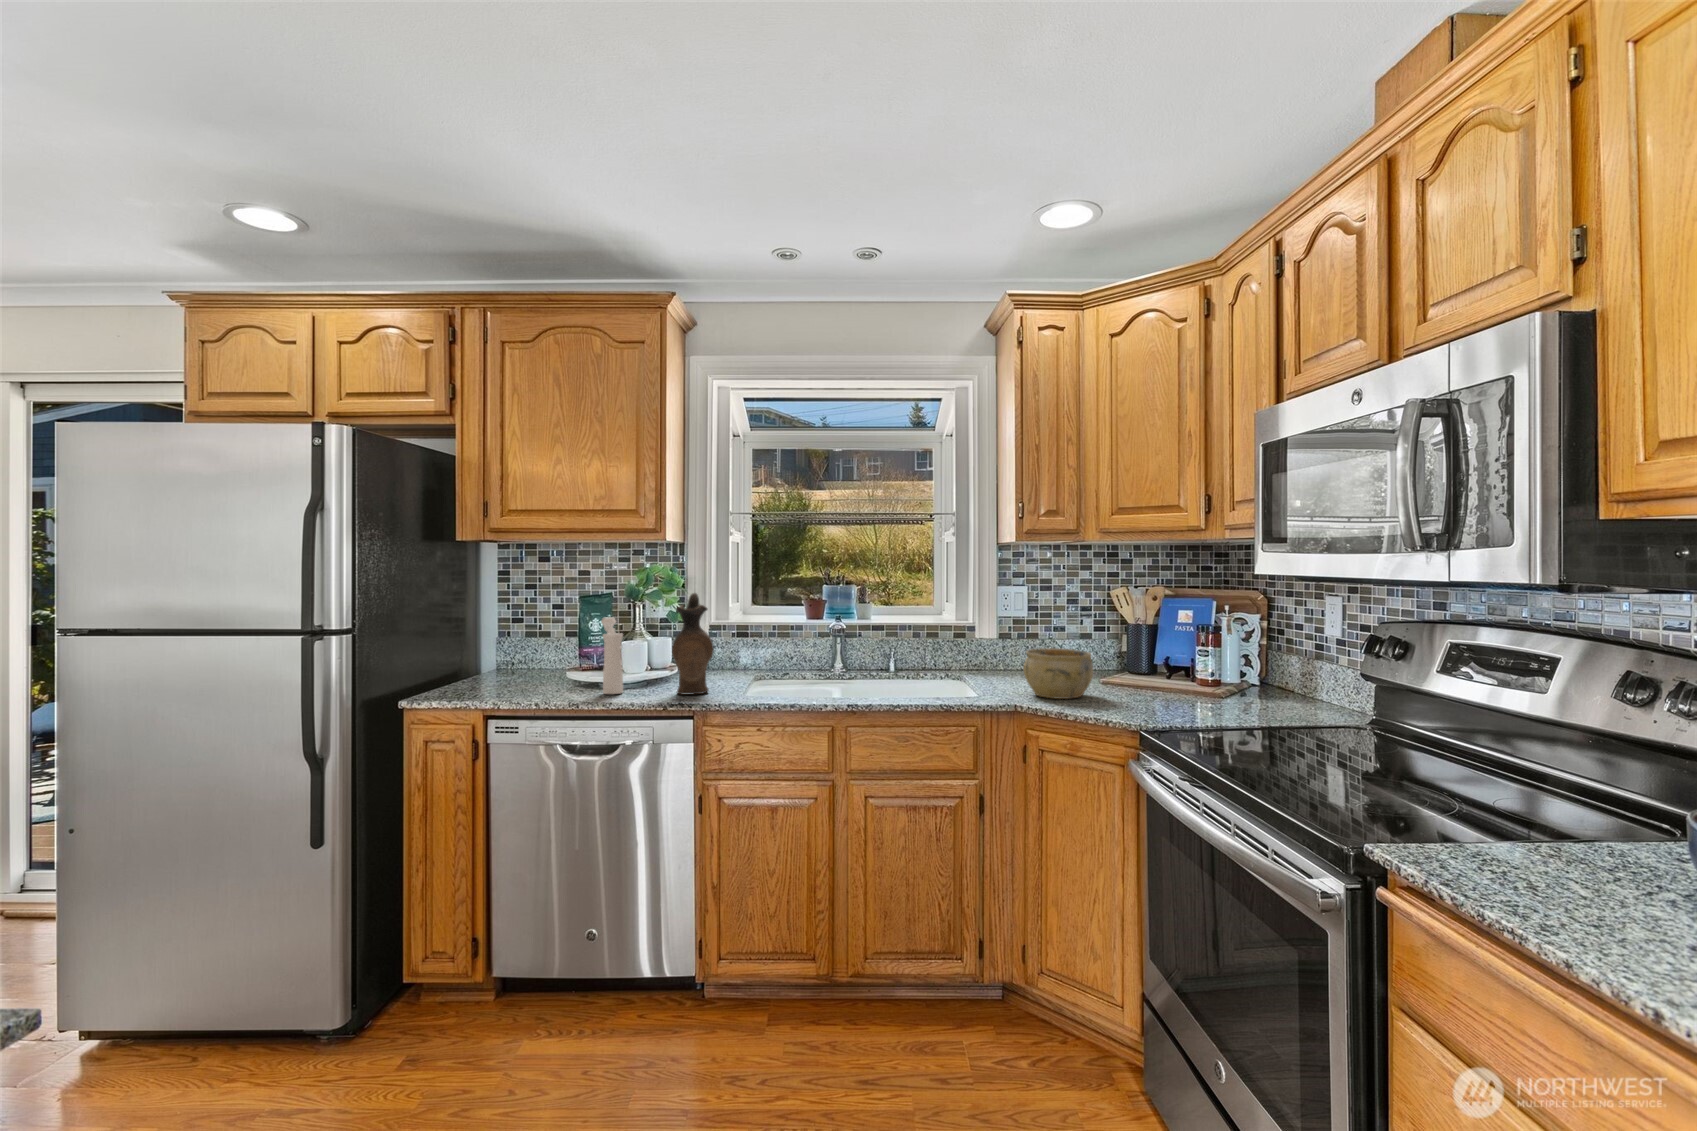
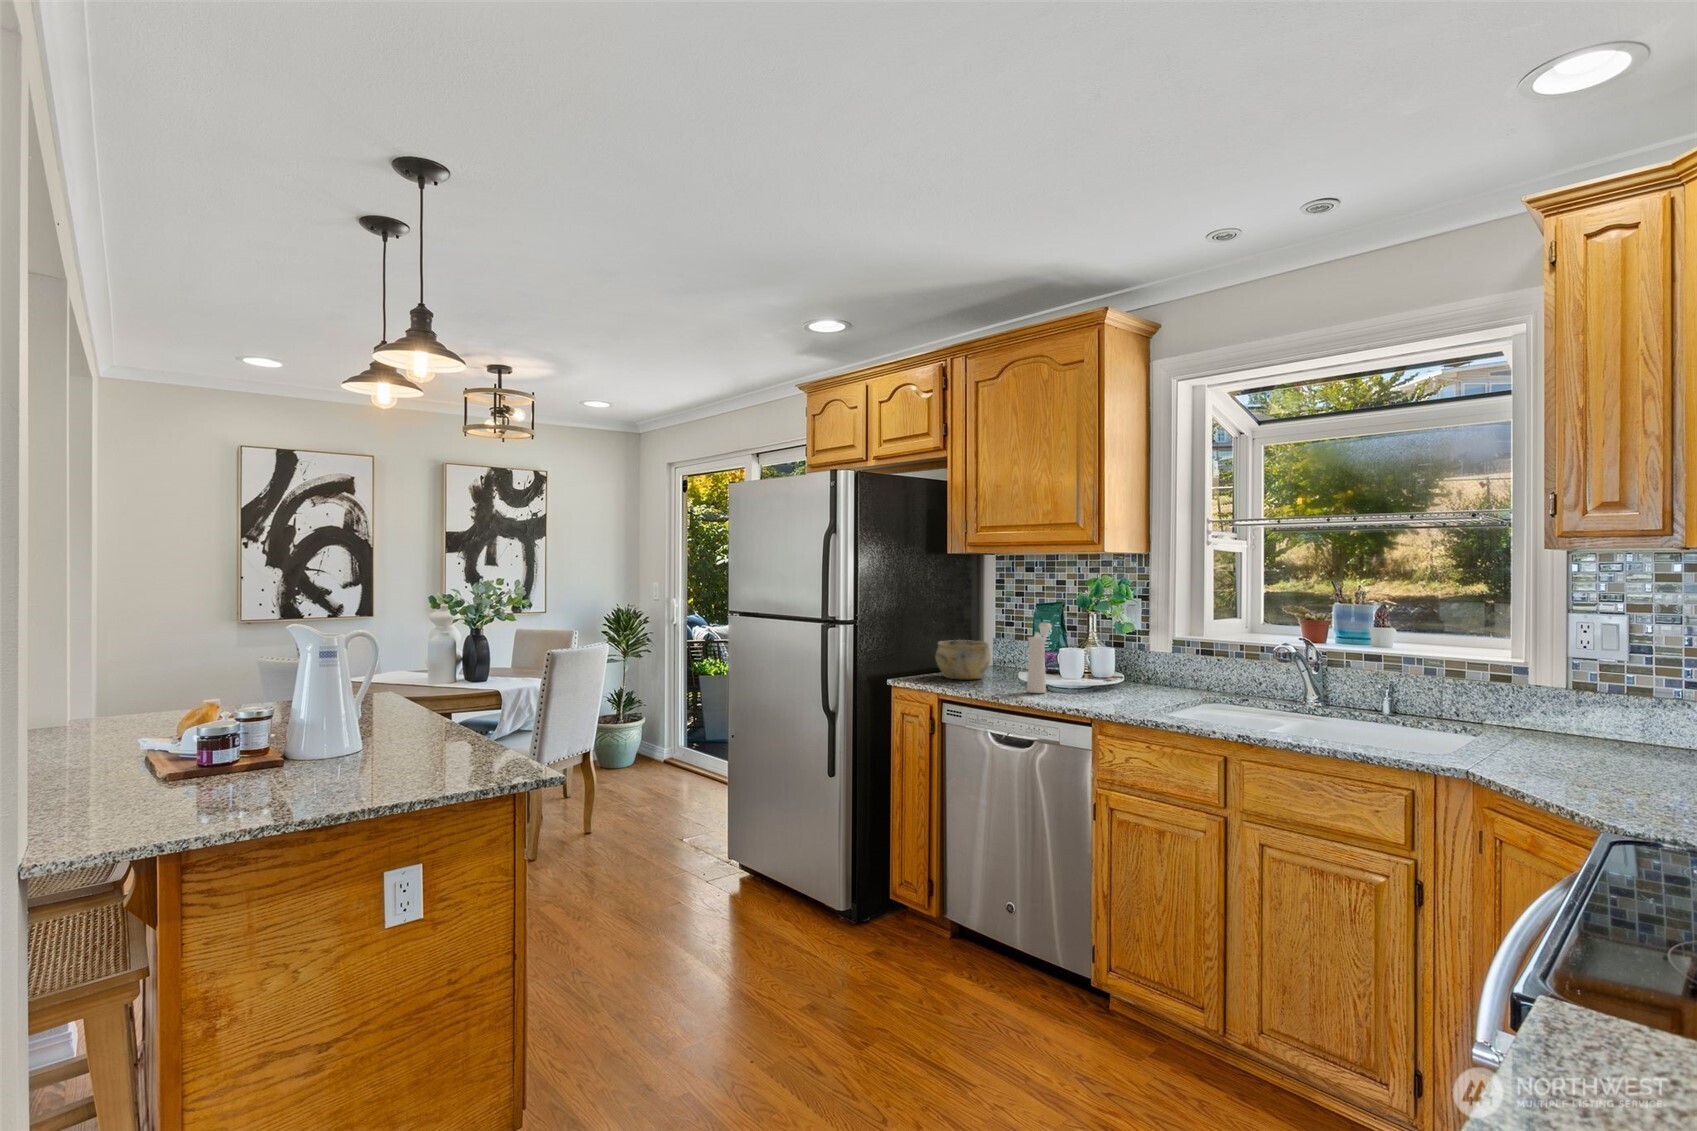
ceramic pitcher: present [672,593,714,694] -> none [1080,603,1123,703]
ceramic bowl: present [1024,648,1093,699] -> present [935,640,990,679]

